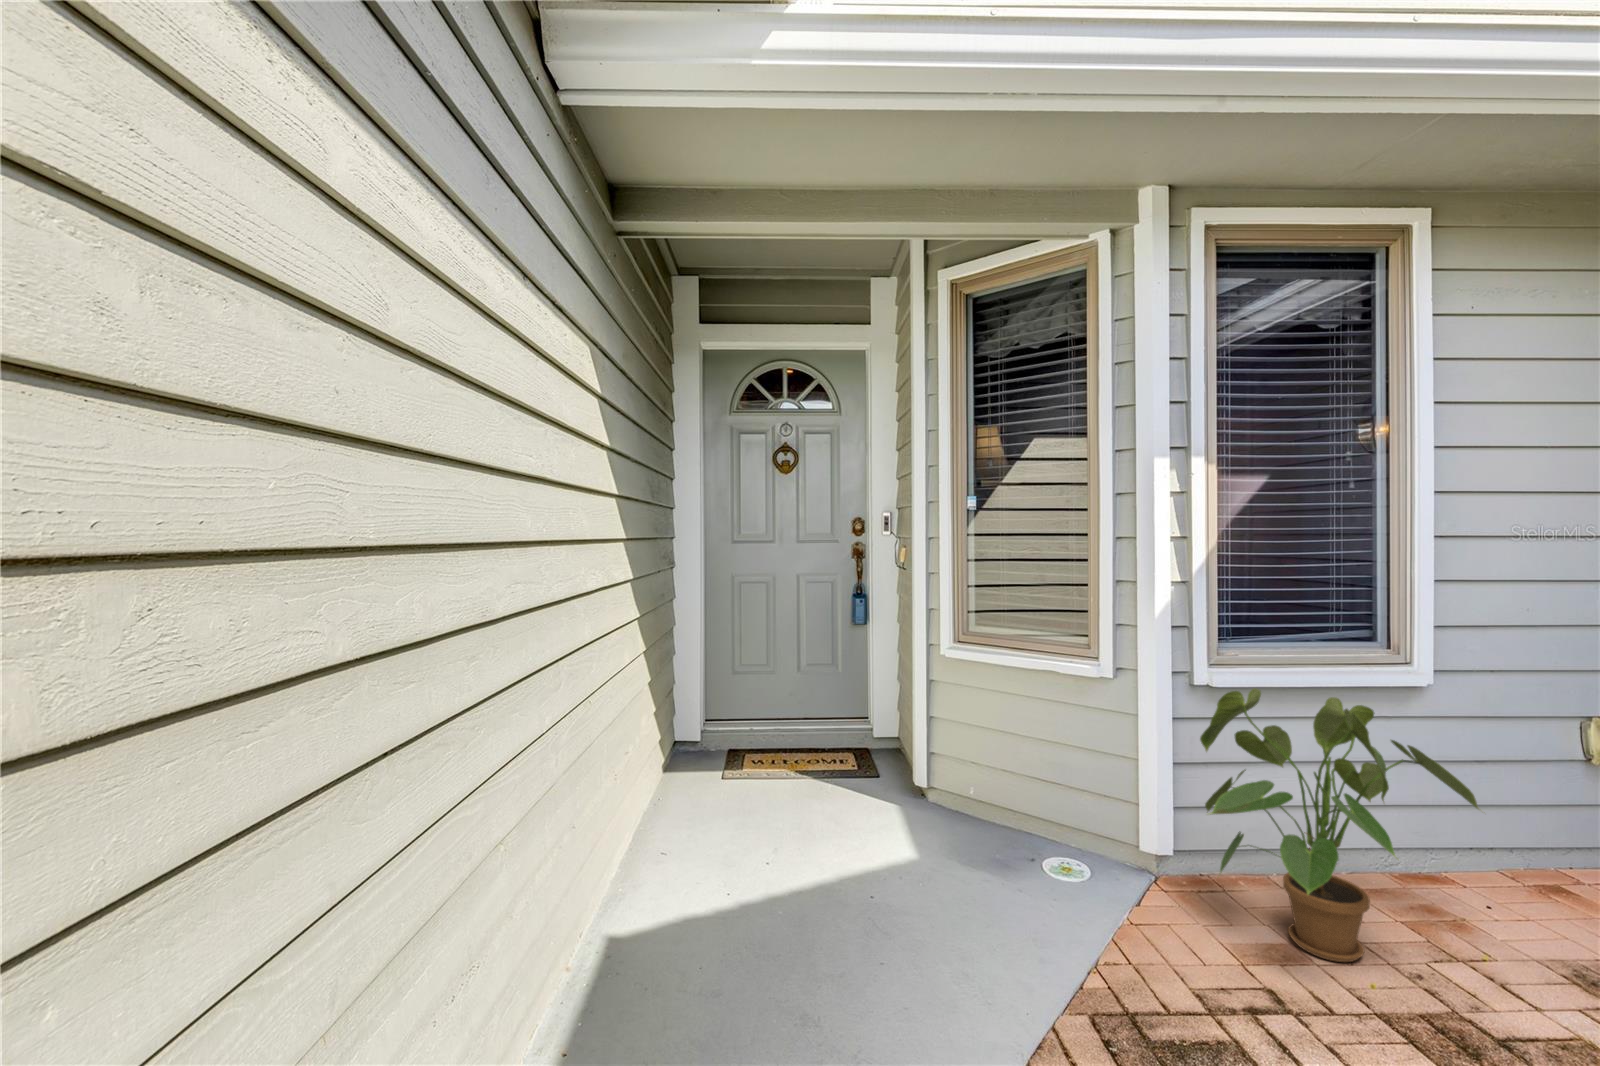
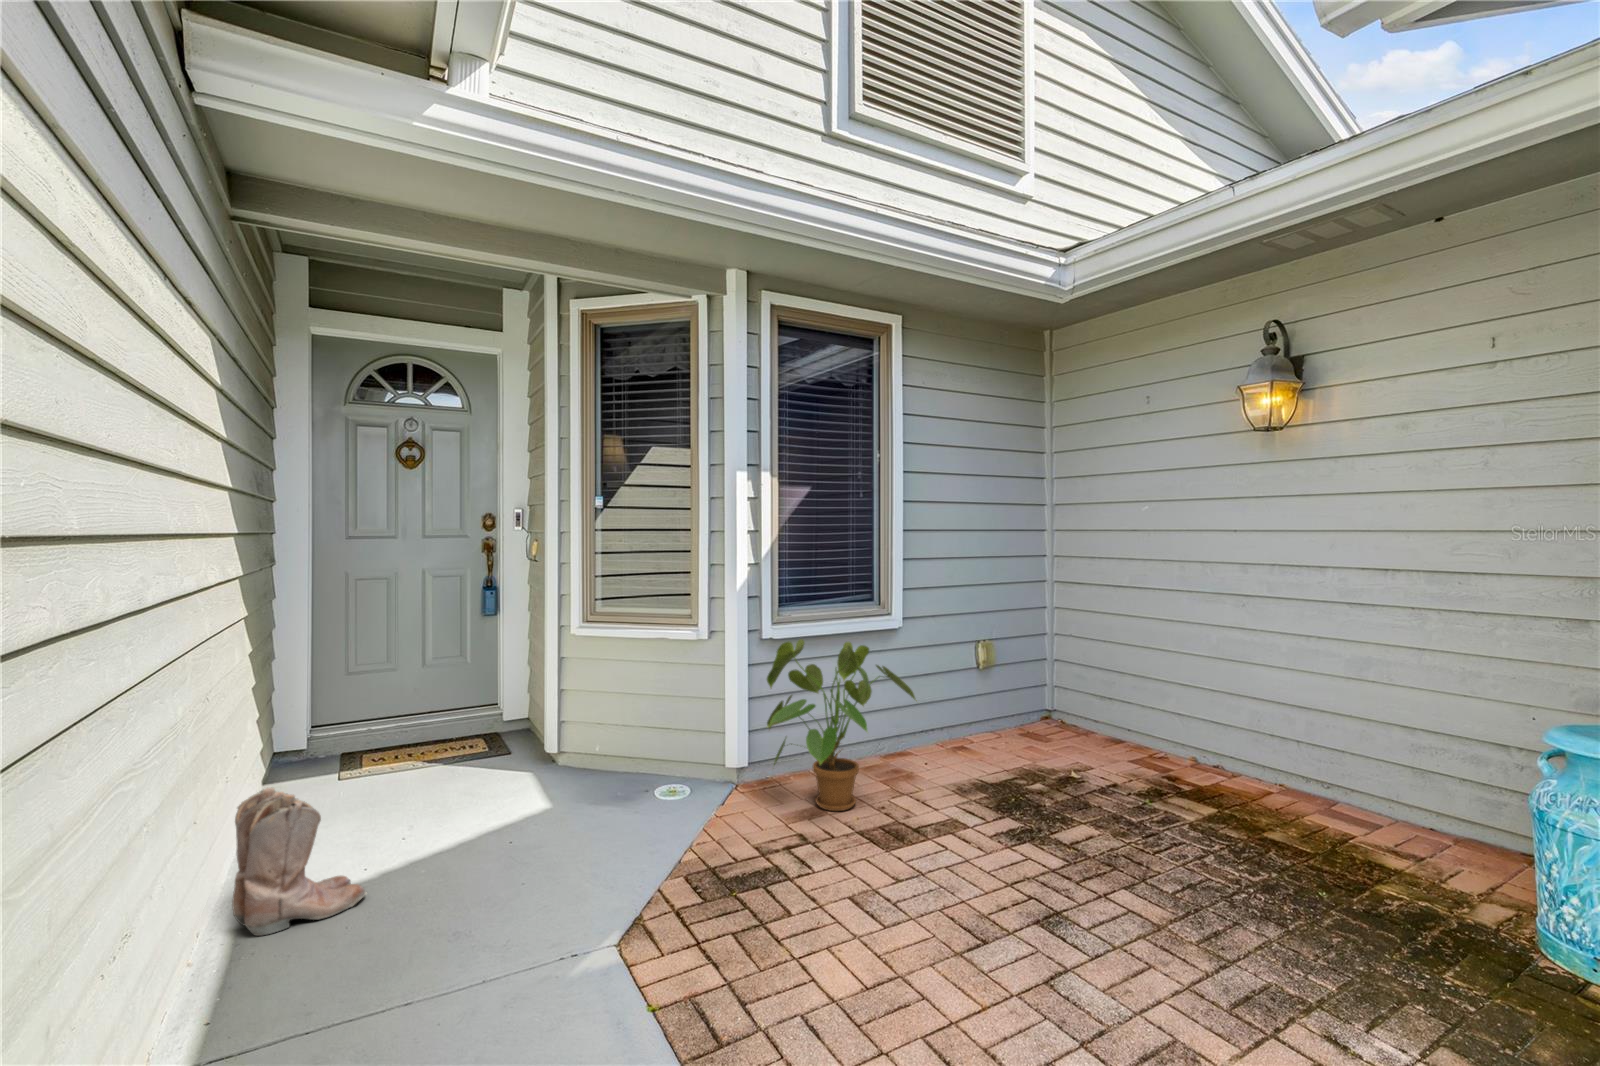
boots: none [600,804,719,965] -> present [232,788,367,936]

